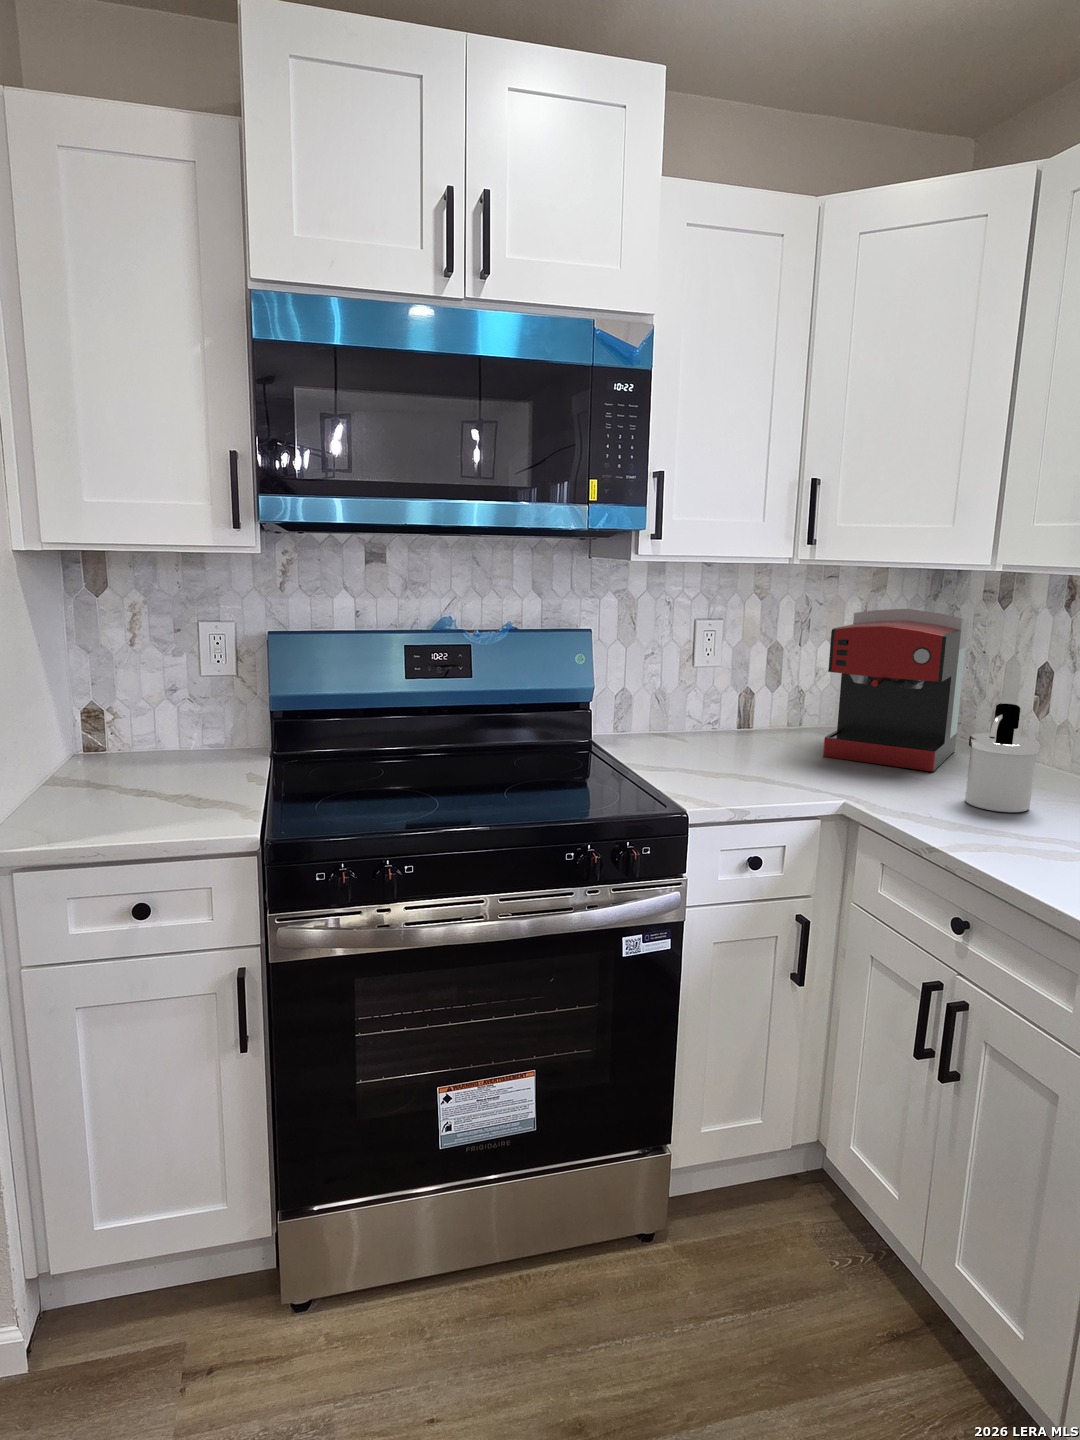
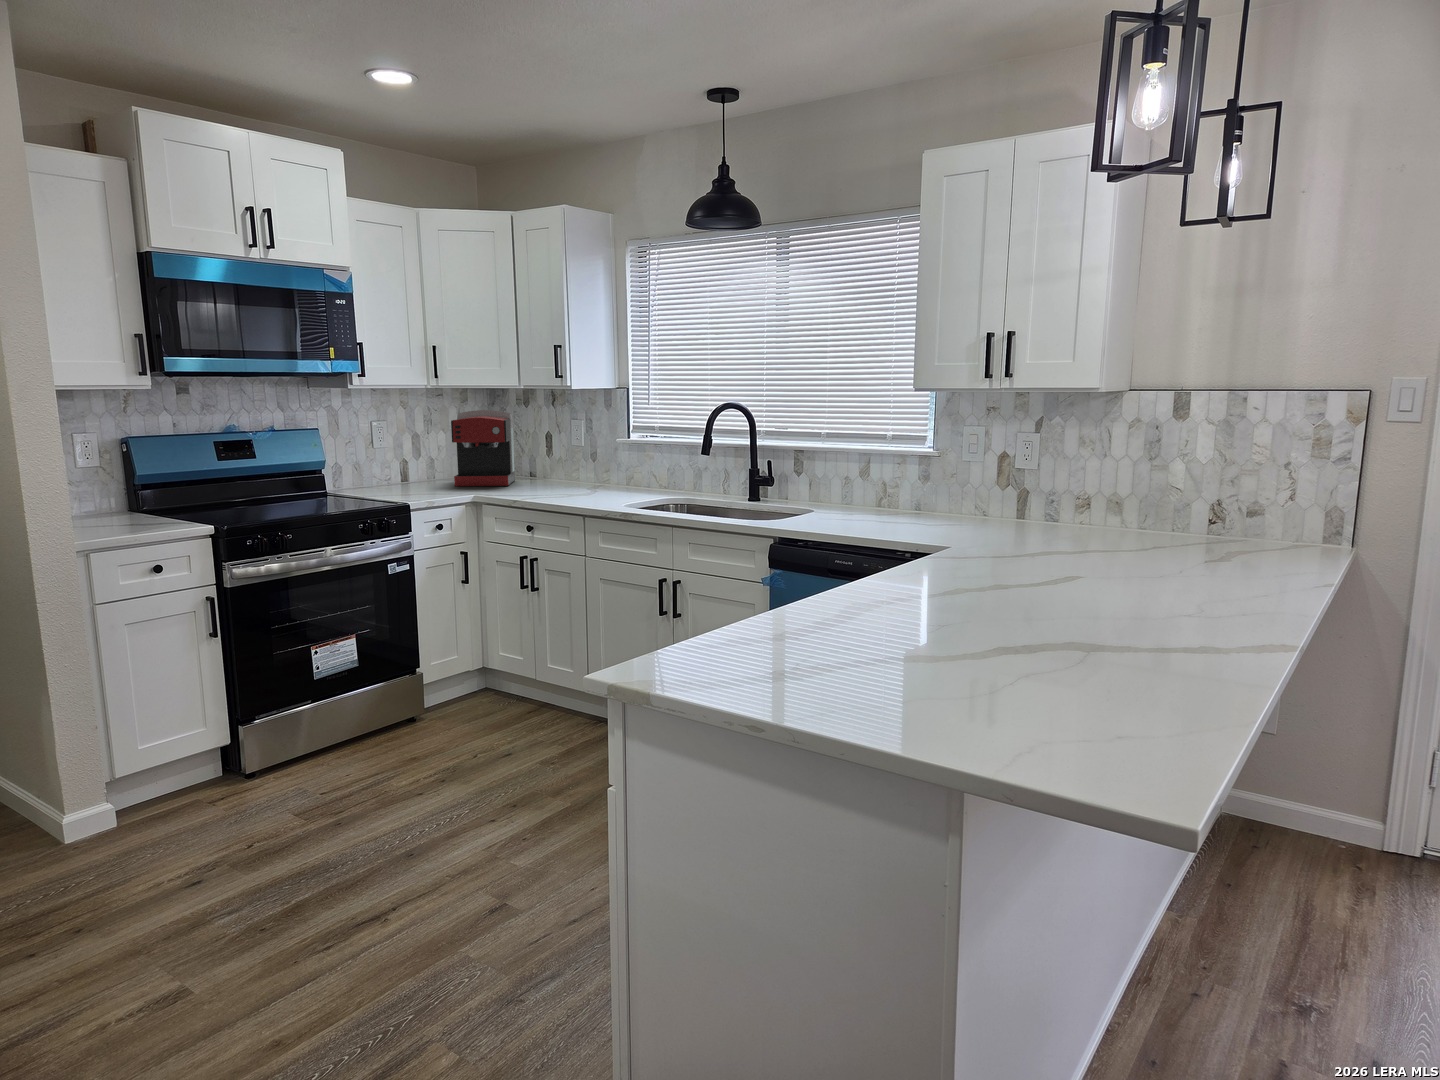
soap dispenser: present [965,704,1040,812] -> none [523,446,551,492]

